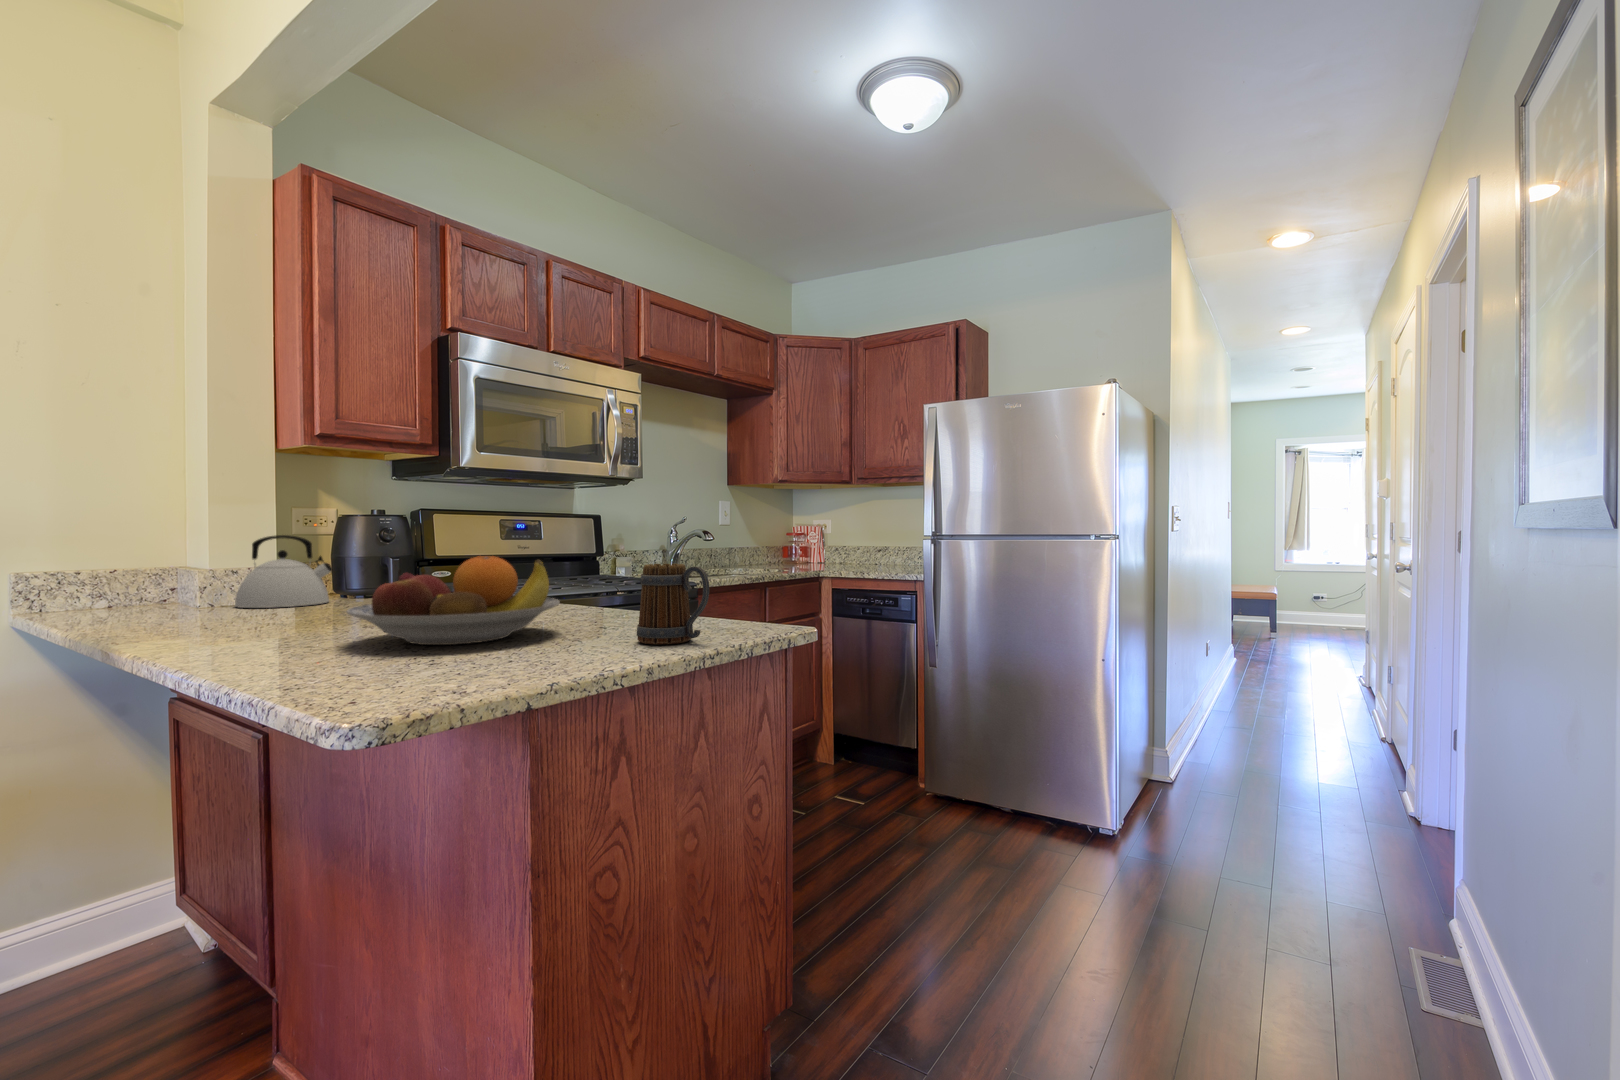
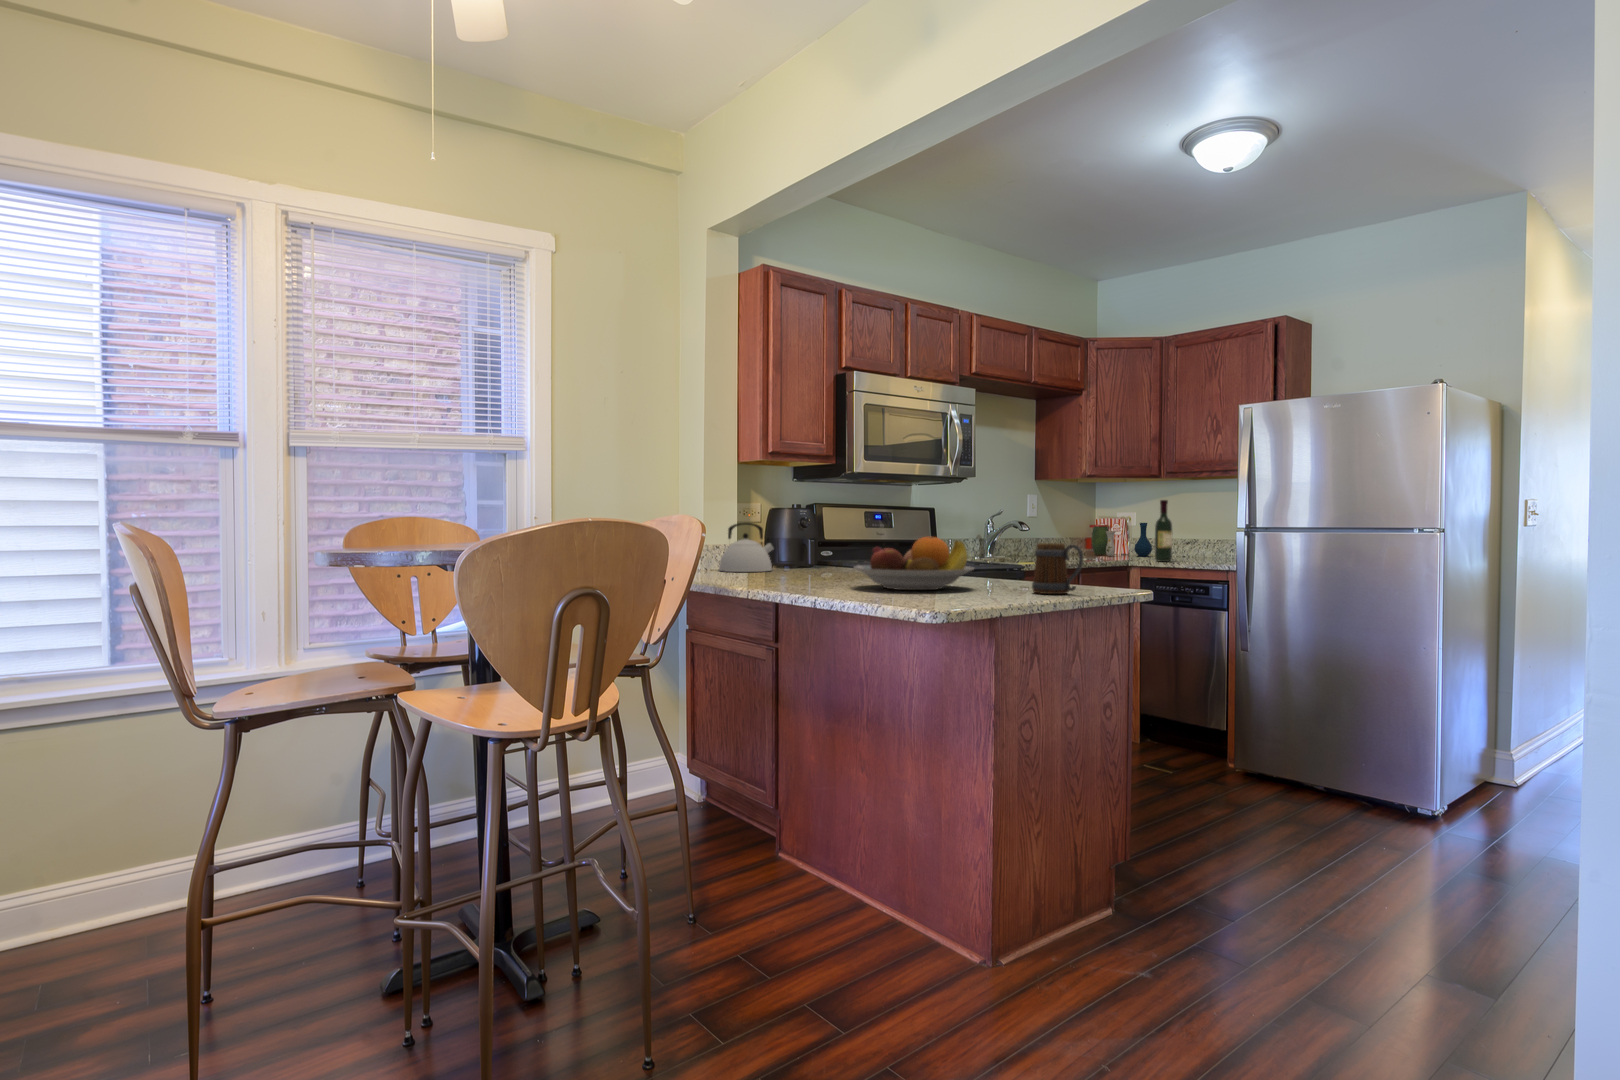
wine bottle: none [845,506,862,571] -> present [1155,500,1172,562]
vase: none [788,530,845,565] -> present [1092,523,1152,557]

